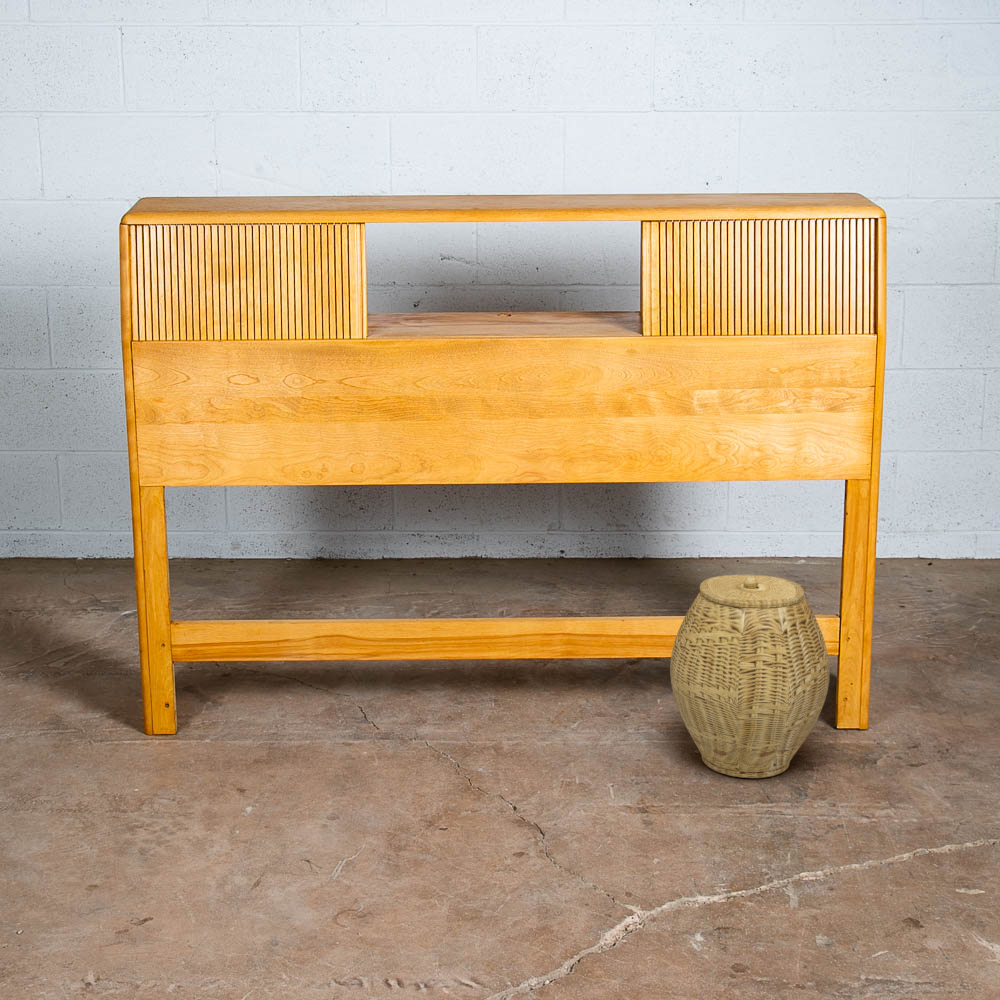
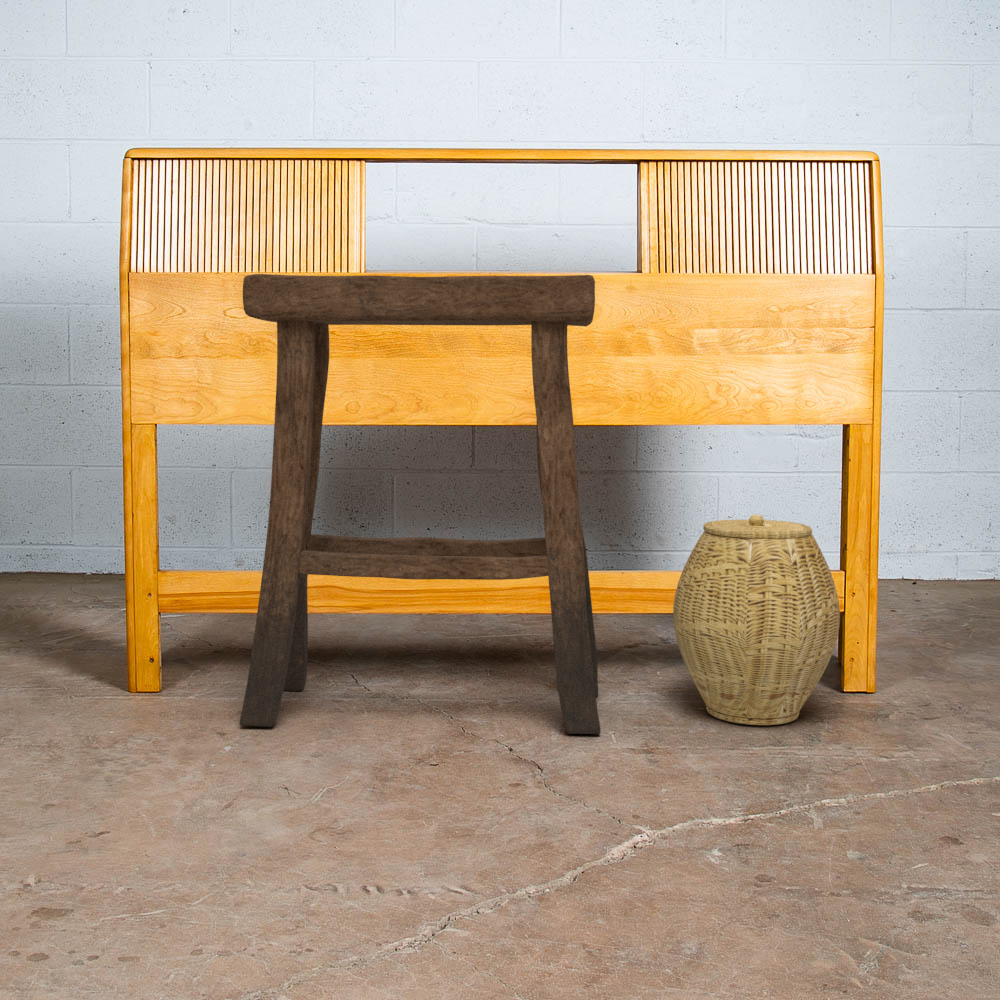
stool: none [249,350,600,792] -> present [240,274,601,734]

